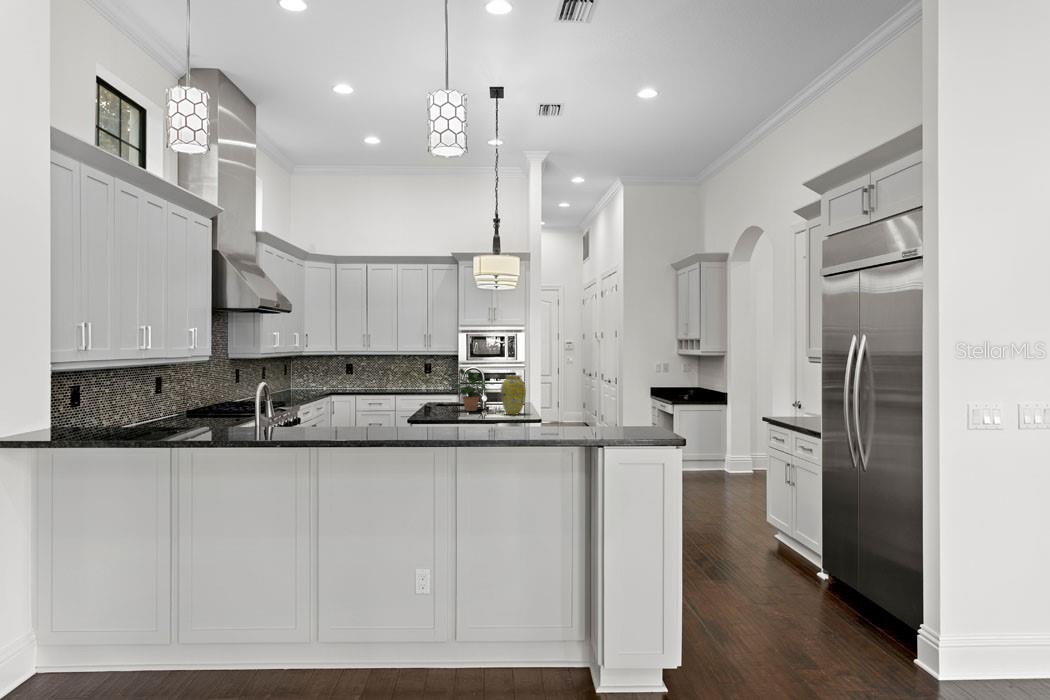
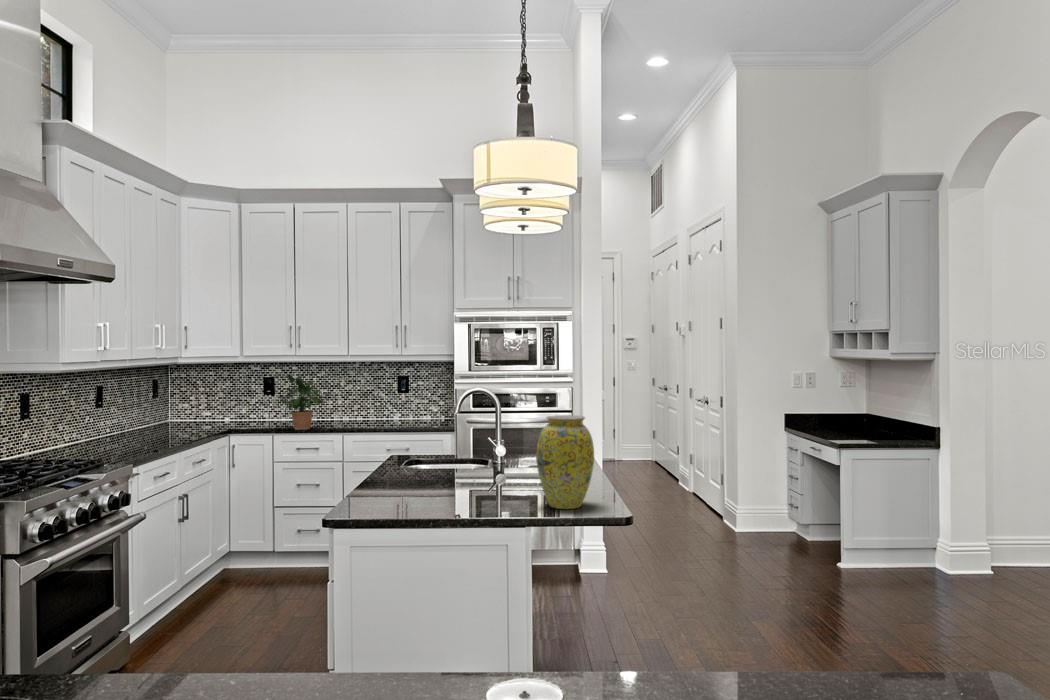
potted plant: present [454,368,493,411] -> present [278,375,332,430]

